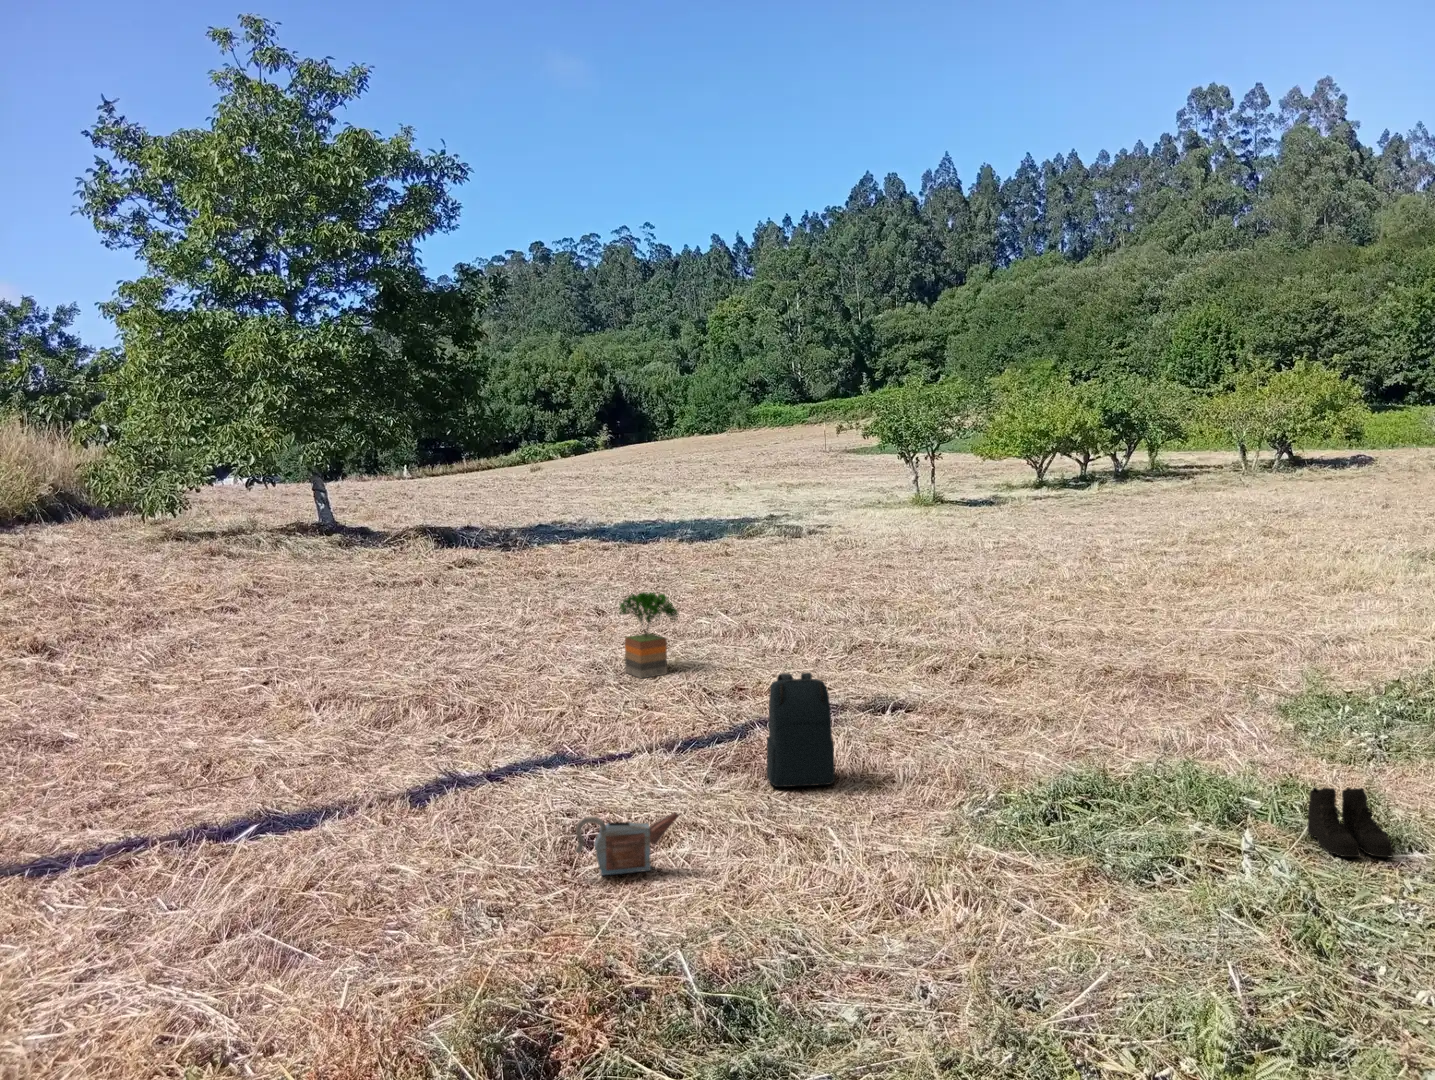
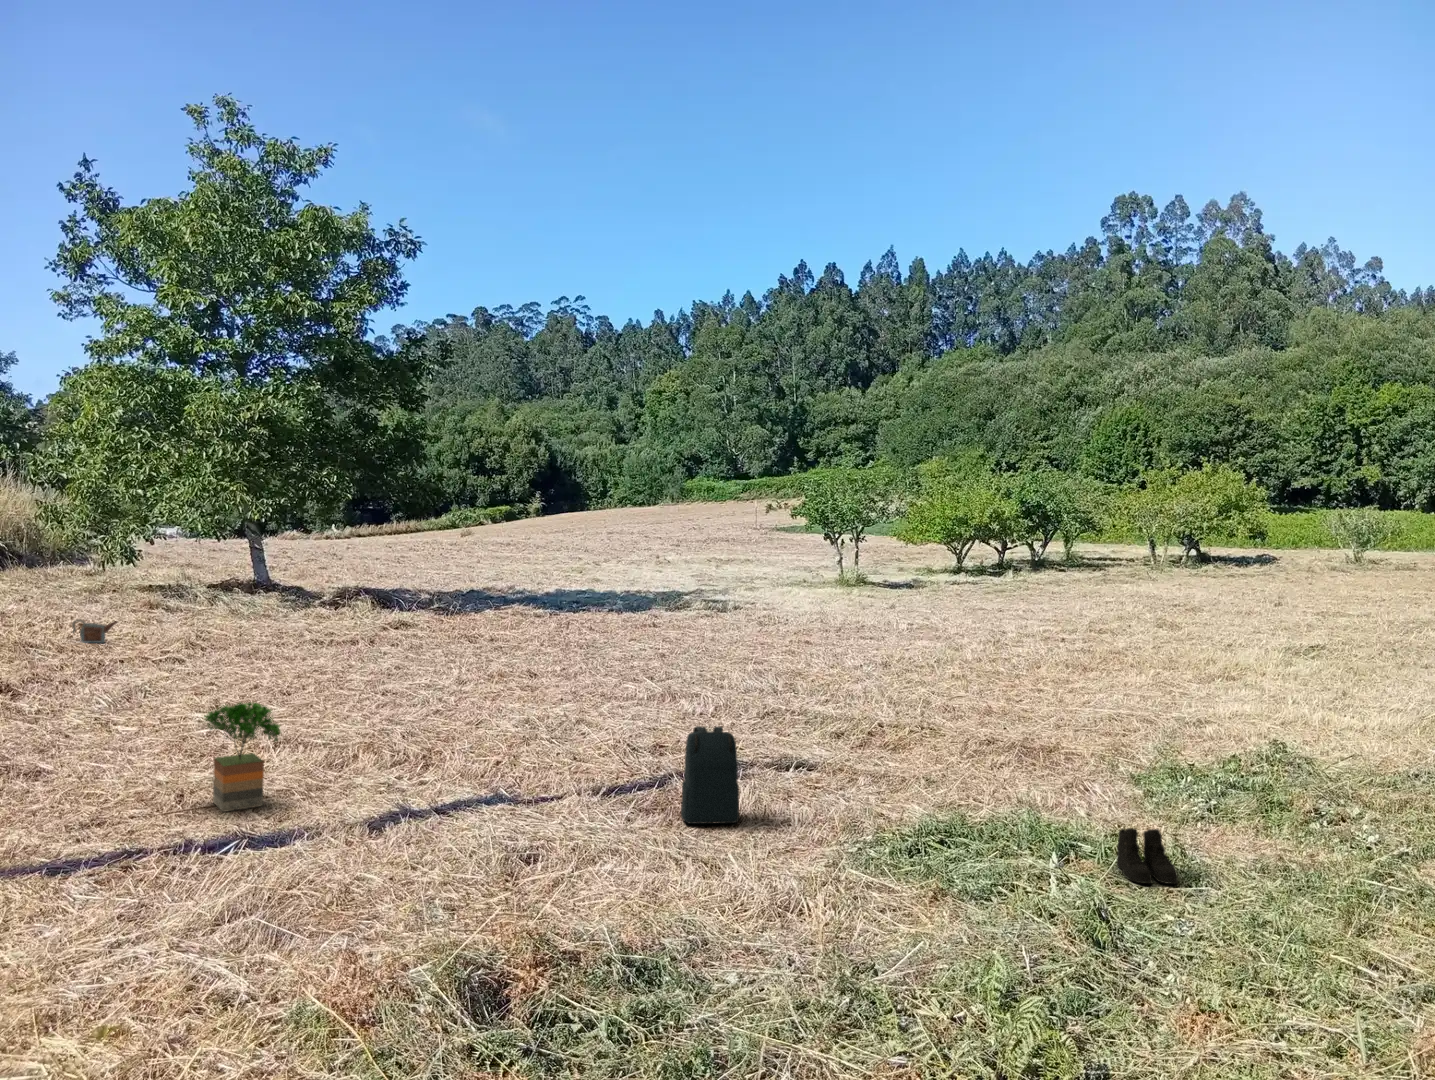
potted tree: present [619,592,679,679] -> present [205,702,281,812]
watering can: present [575,813,679,875] -> present [72,619,118,643]

